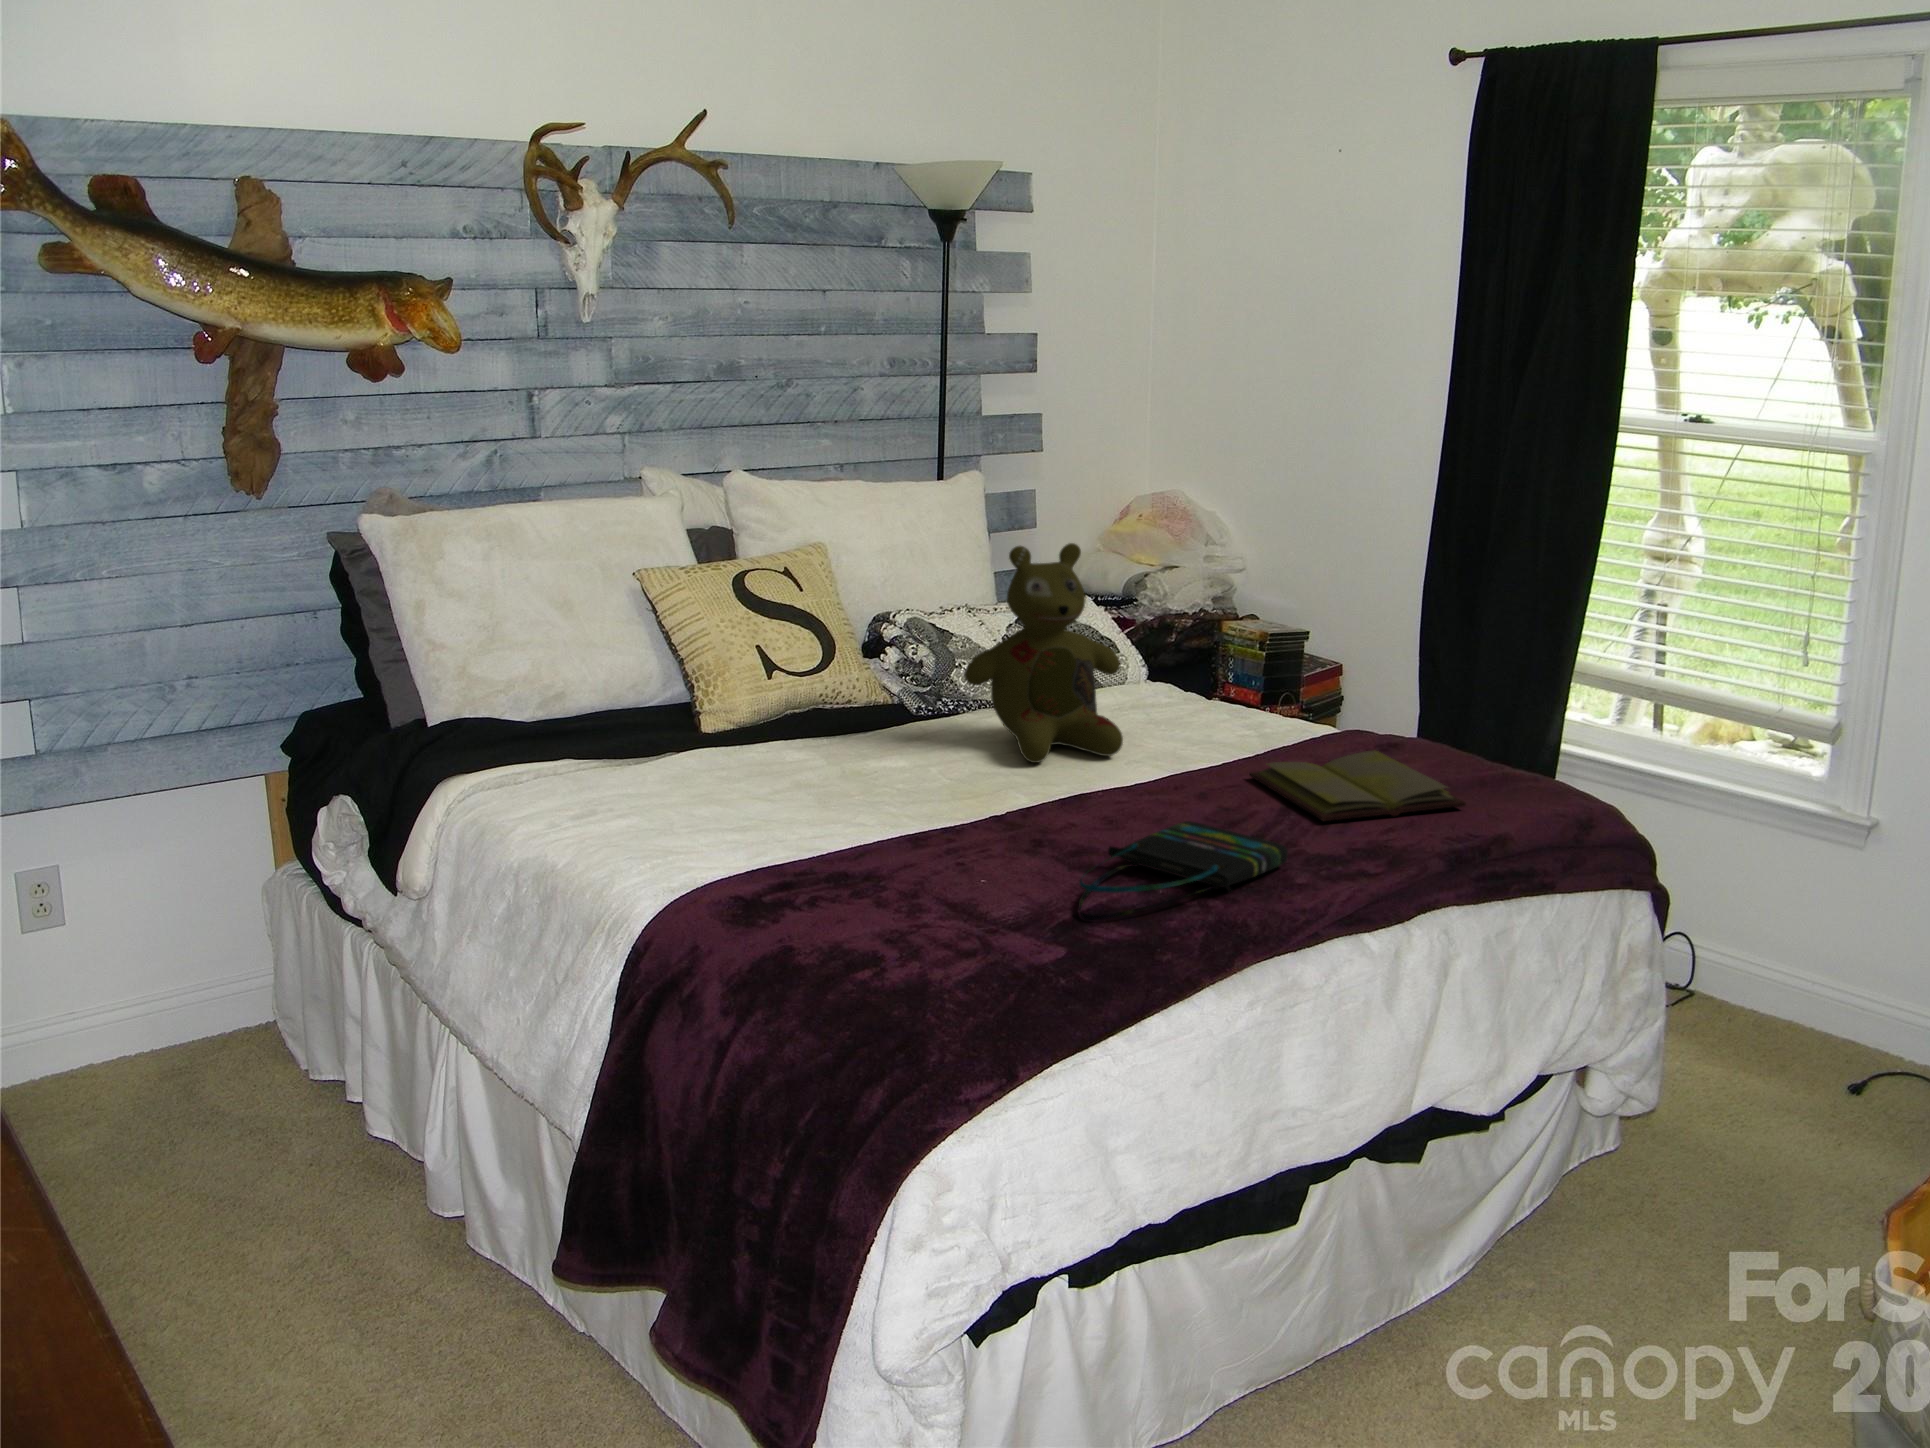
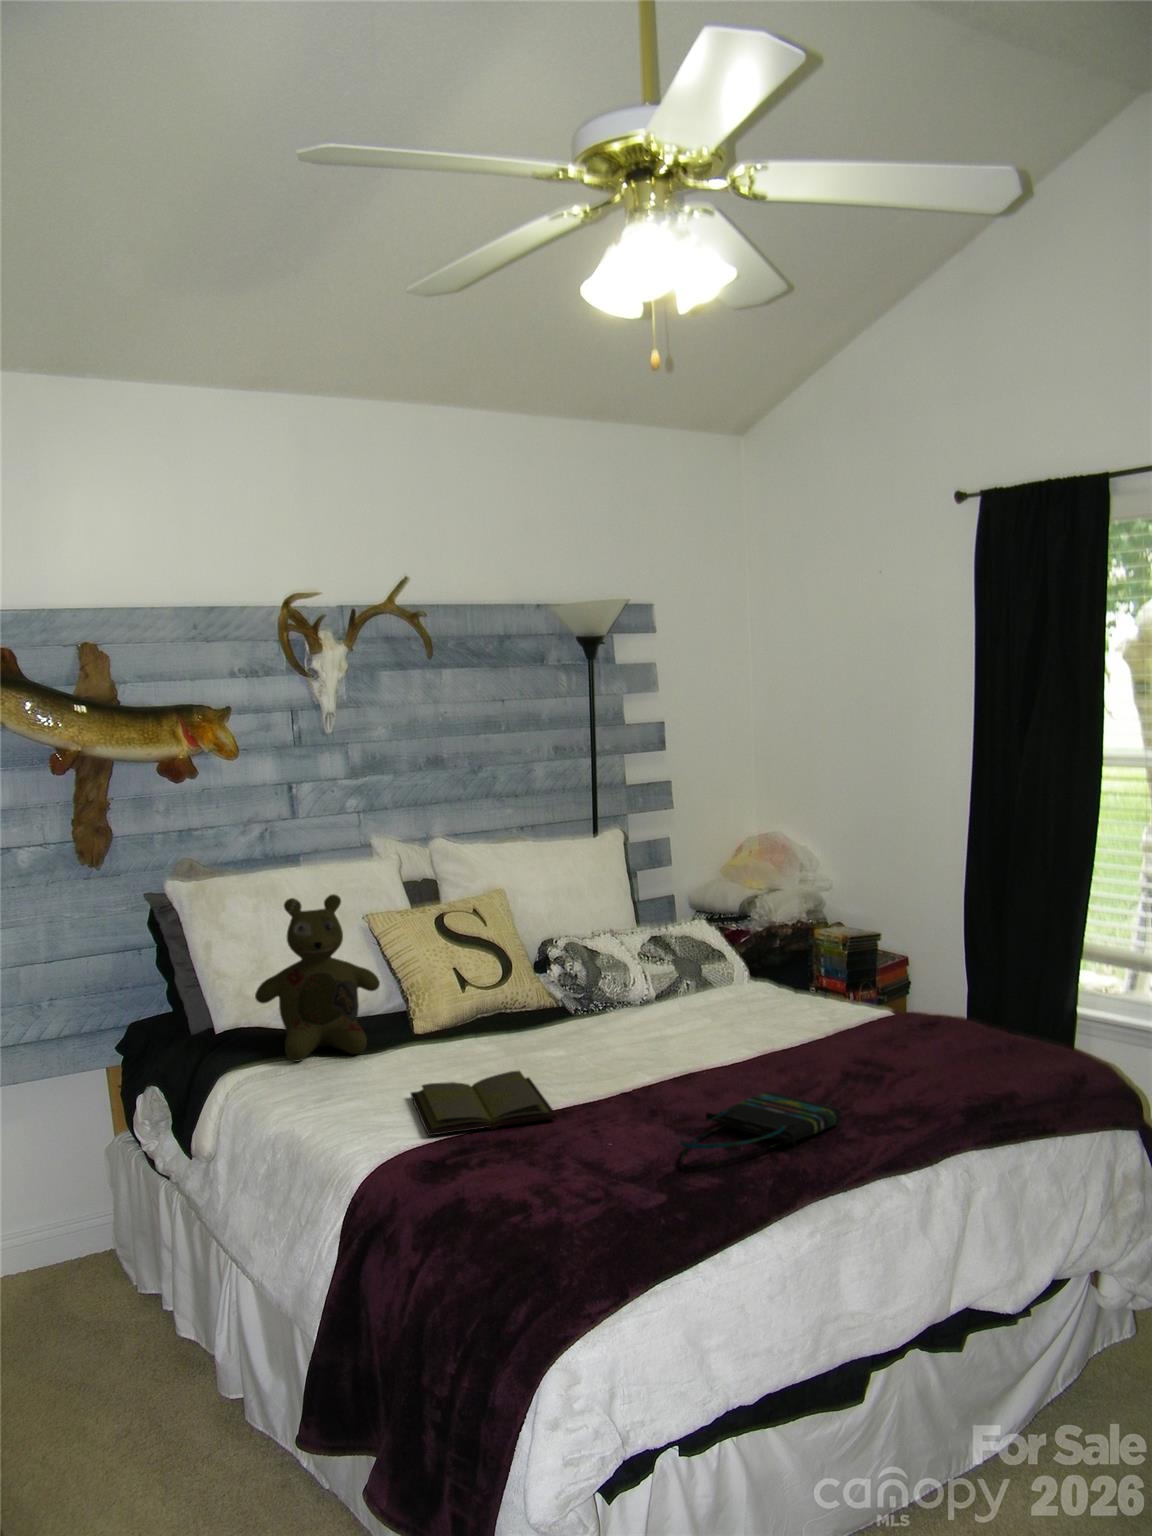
stuffed bear: present [964,543,1123,763] -> present [255,894,380,1061]
diary: present [1250,751,1466,821] -> present [411,1071,557,1135]

